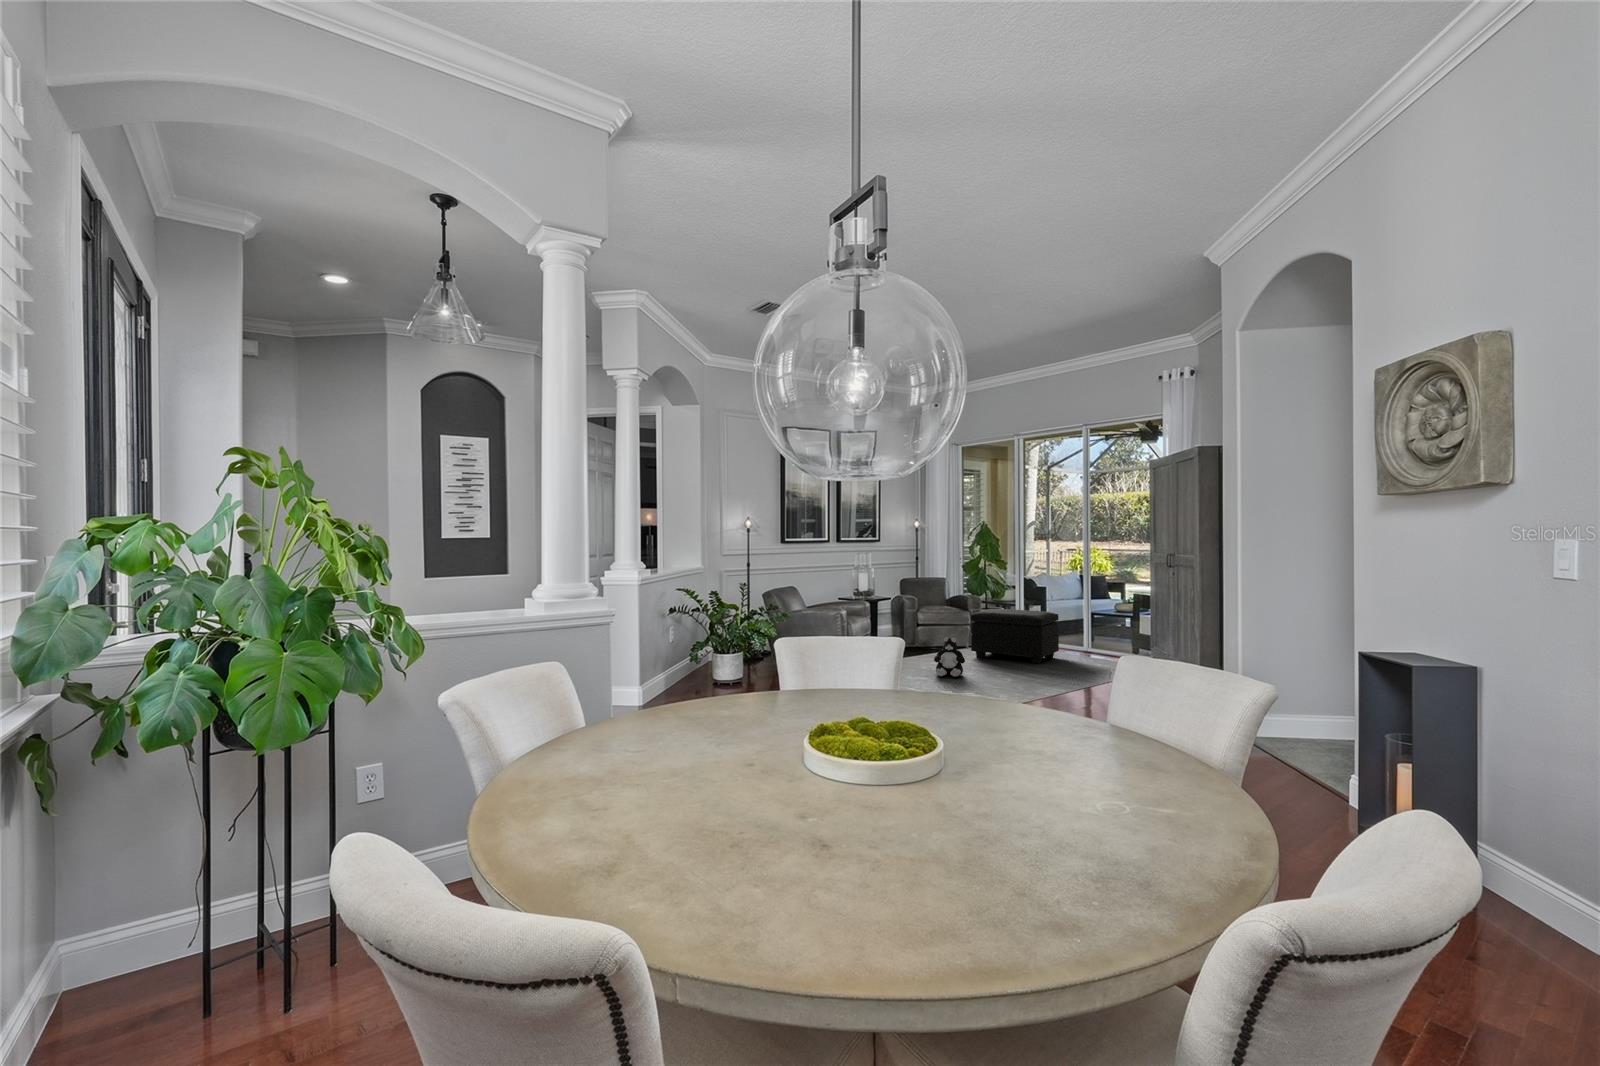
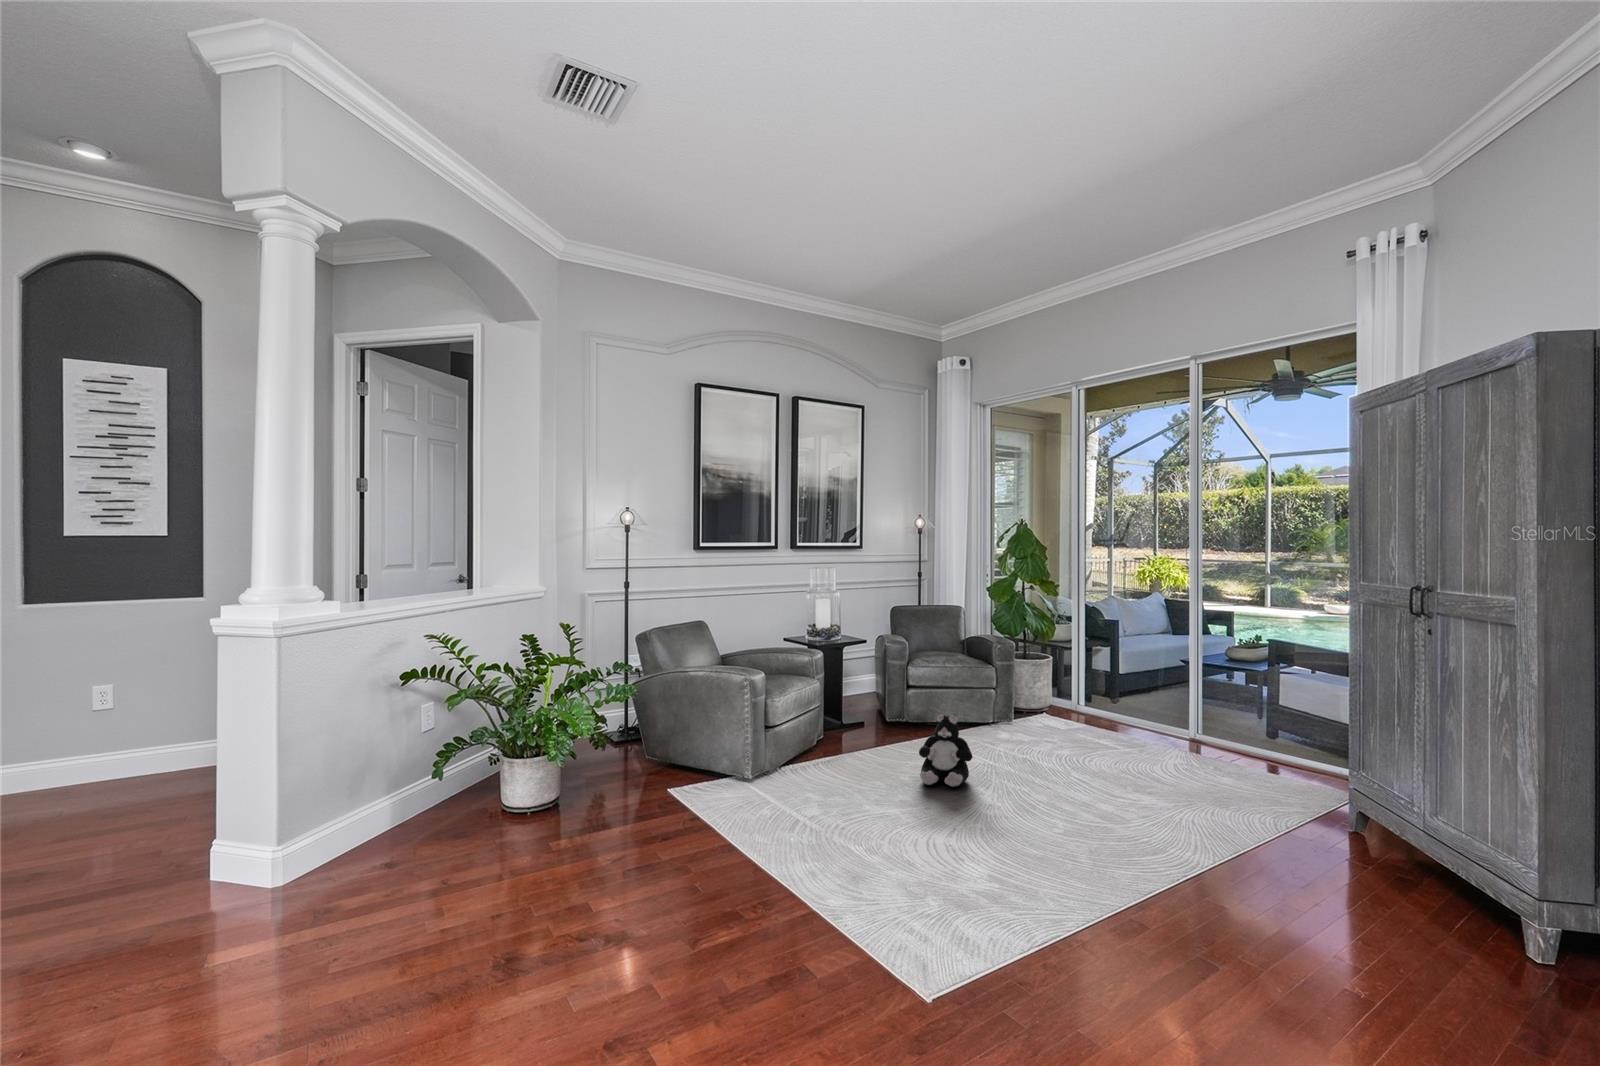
footstool: present [971,609,1059,663] -> none [992,659,1138,755]

